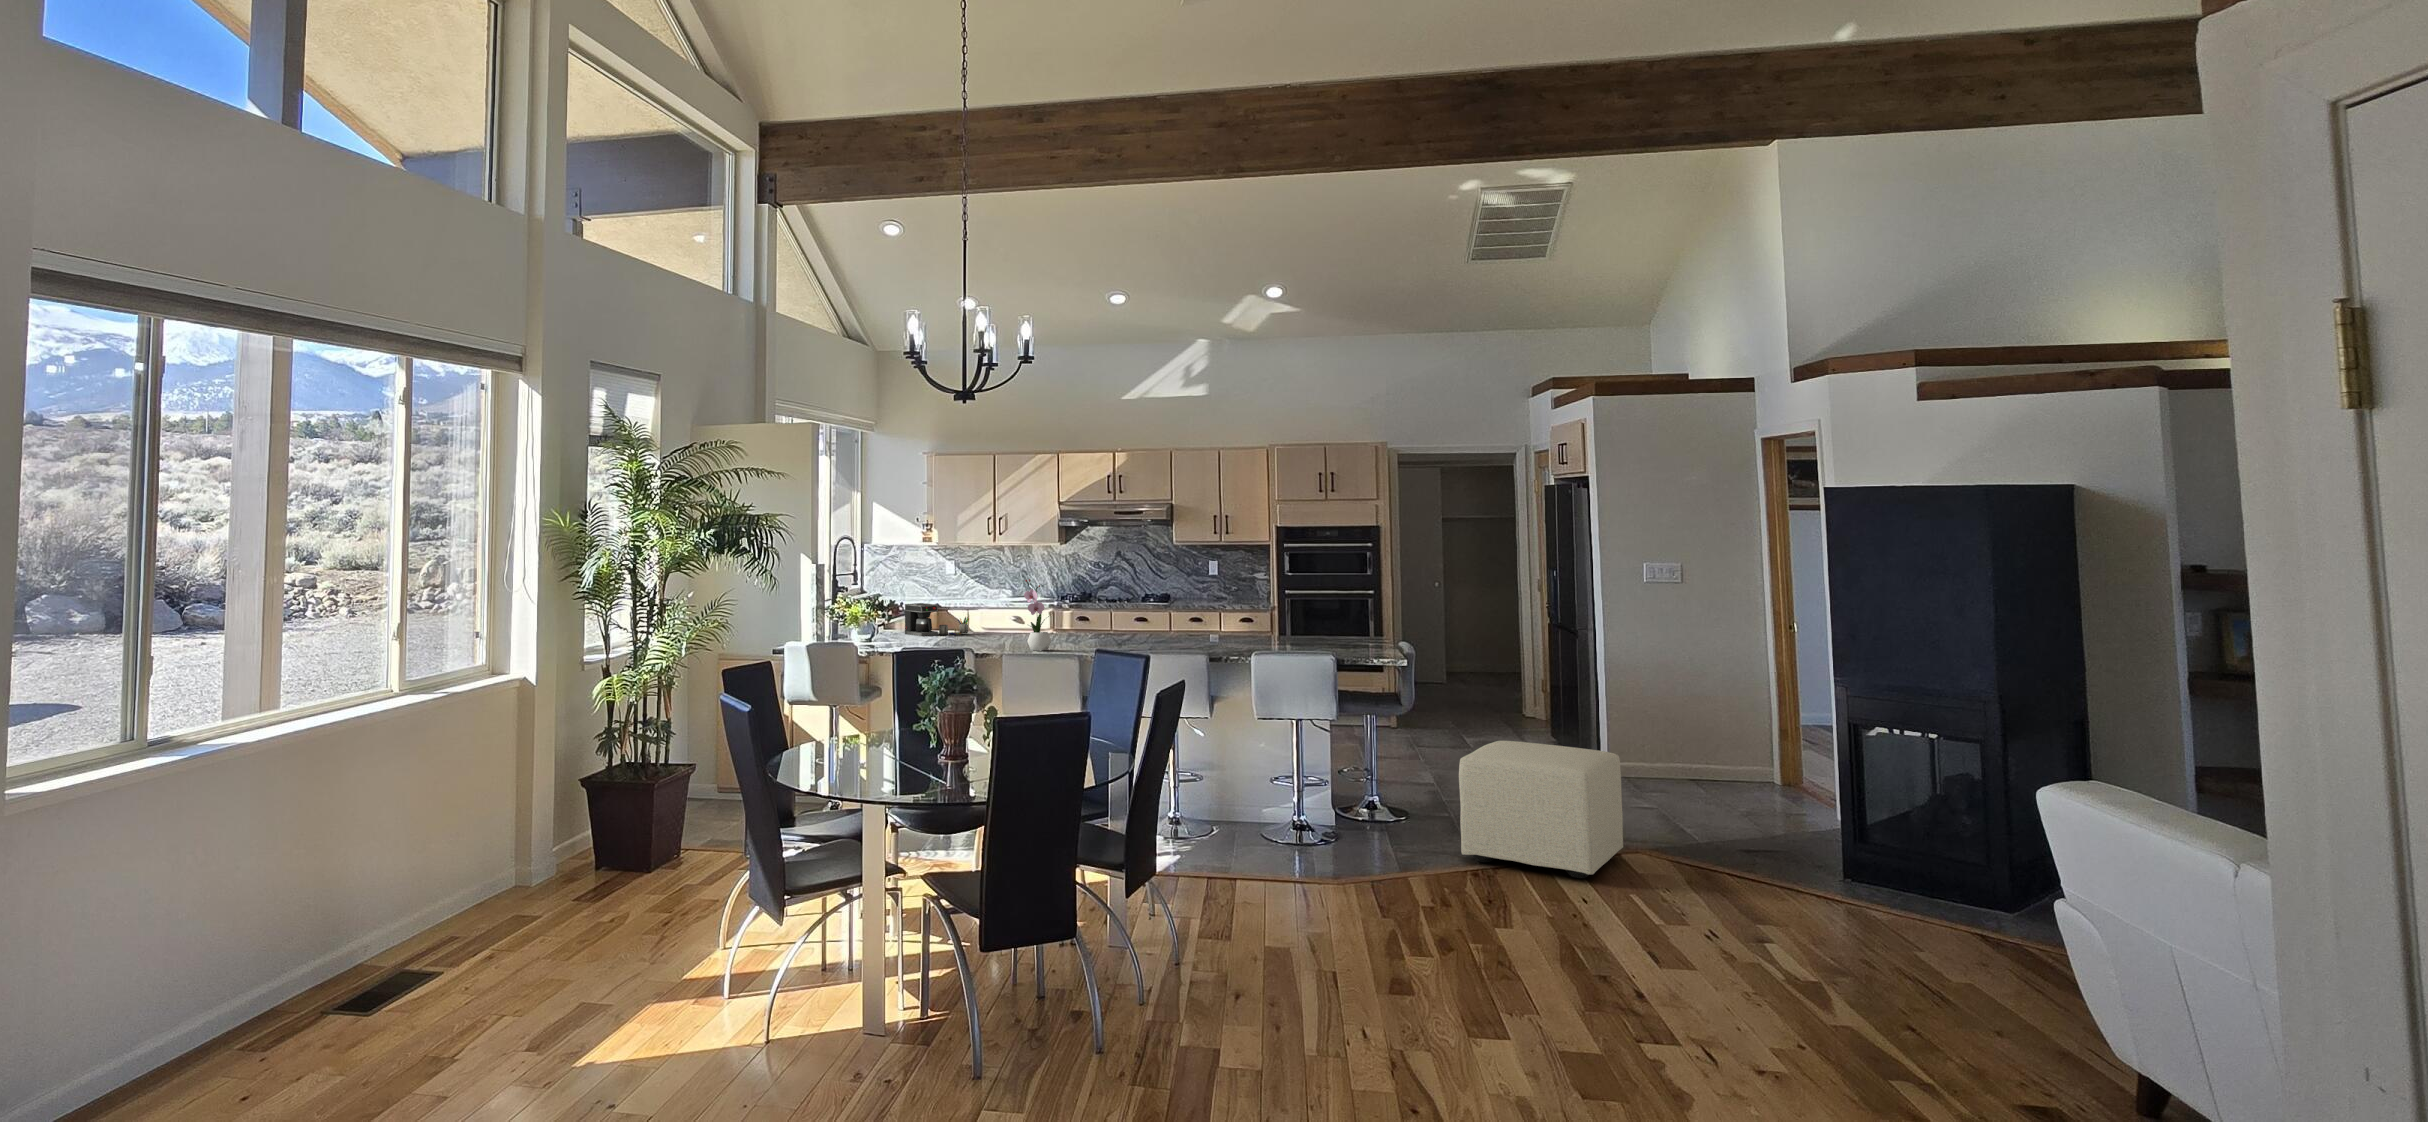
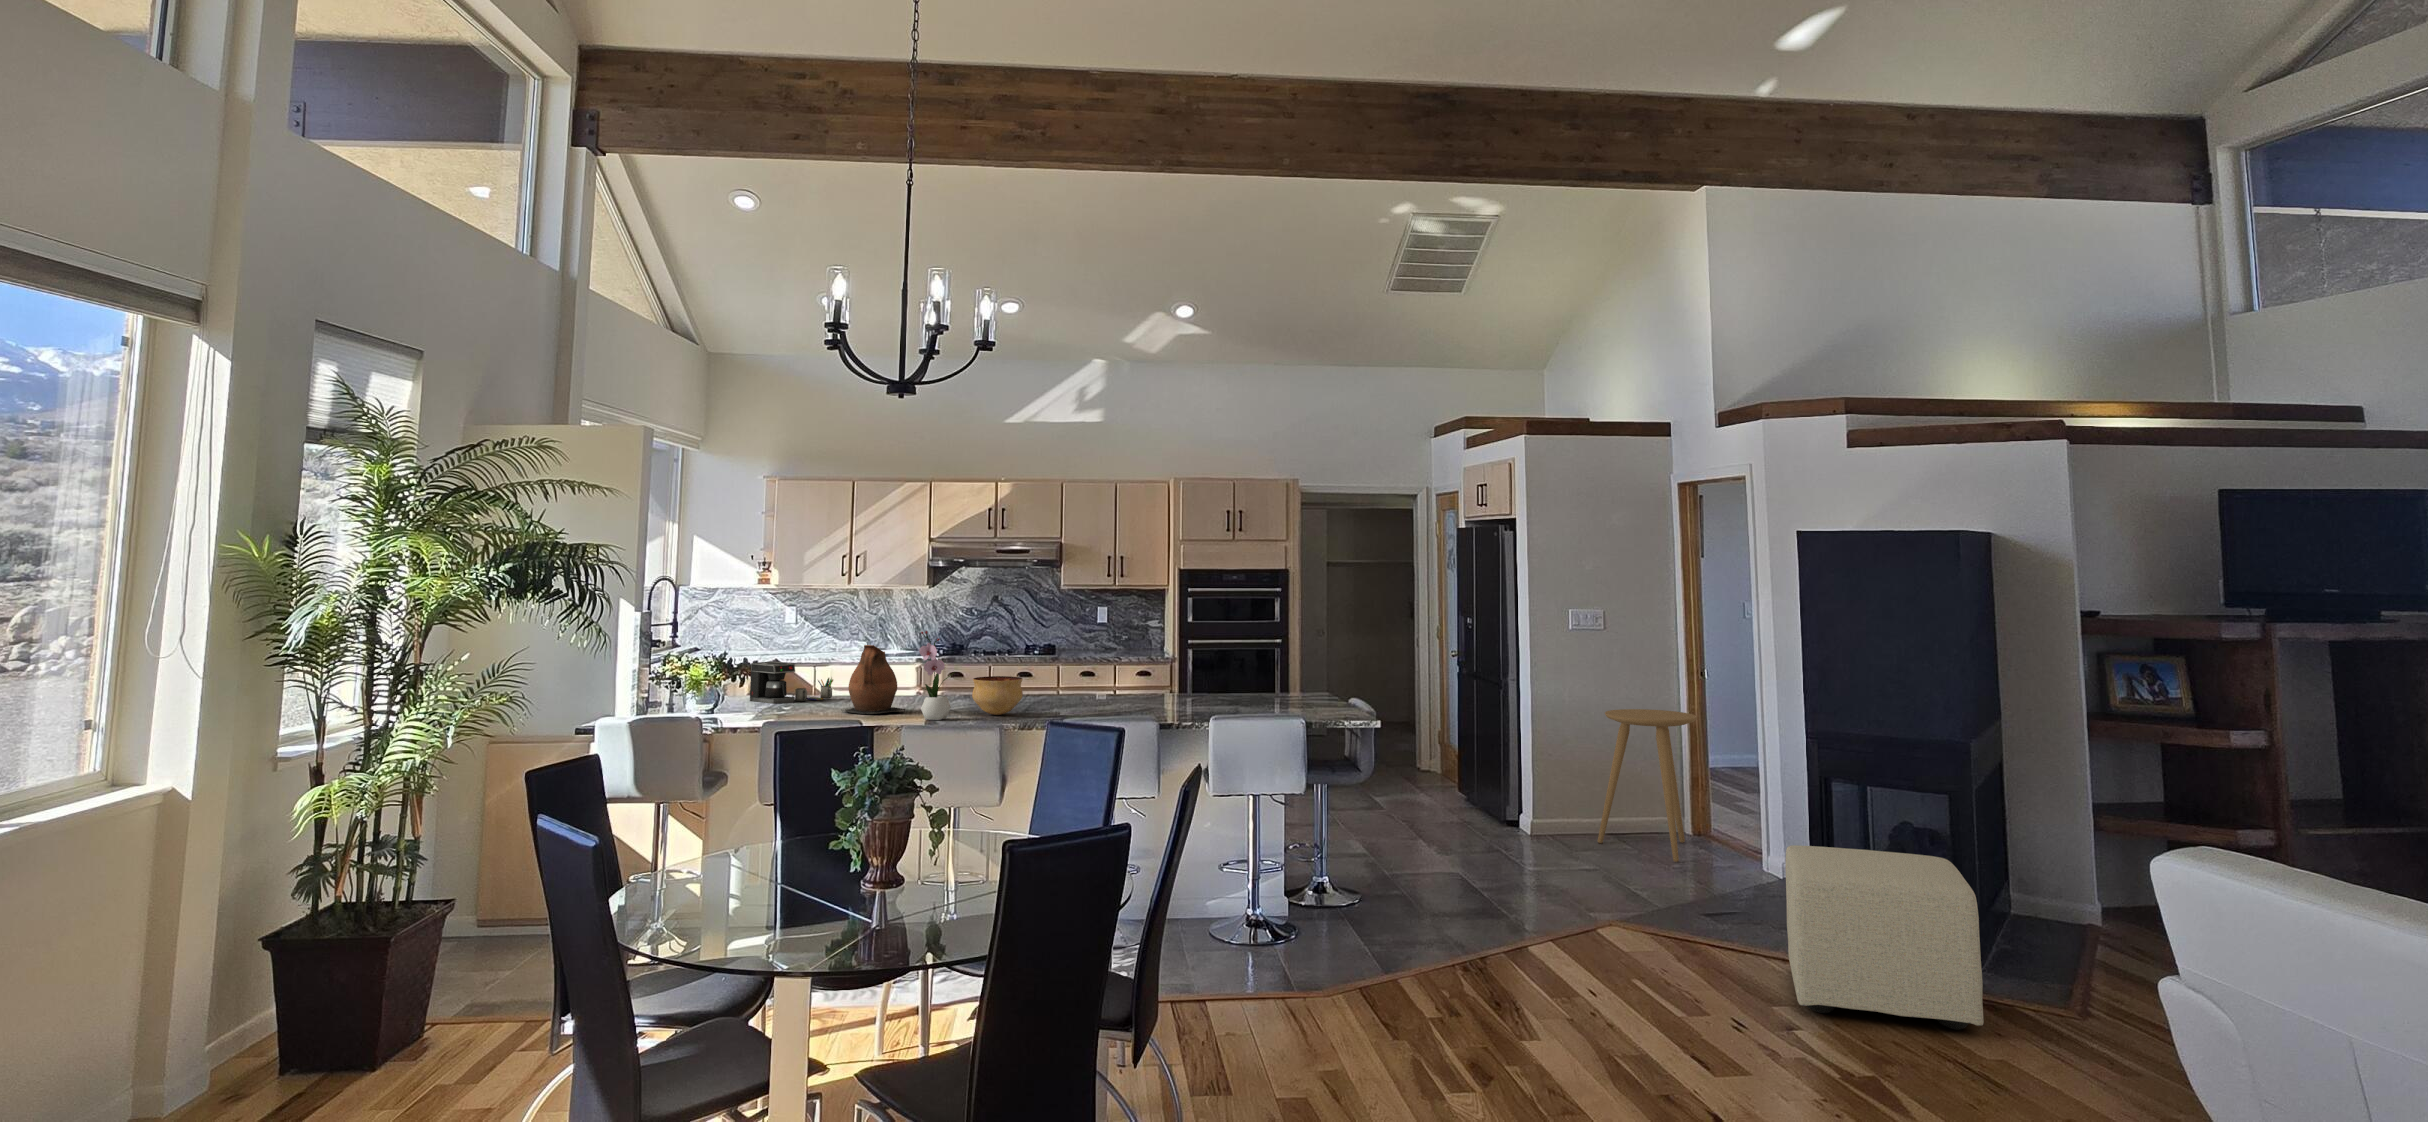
ceramic pitcher: none [968,590,1020,645] -> present [845,645,905,714]
bowl: none [1071,617,1112,648] -> present [972,676,1023,715]
side table: none [1669,659,1769,804] -> present [1598,709,1697,862]
ottoman: present [1459,741,1623,878] -> present [1785,845,1984,1029]

